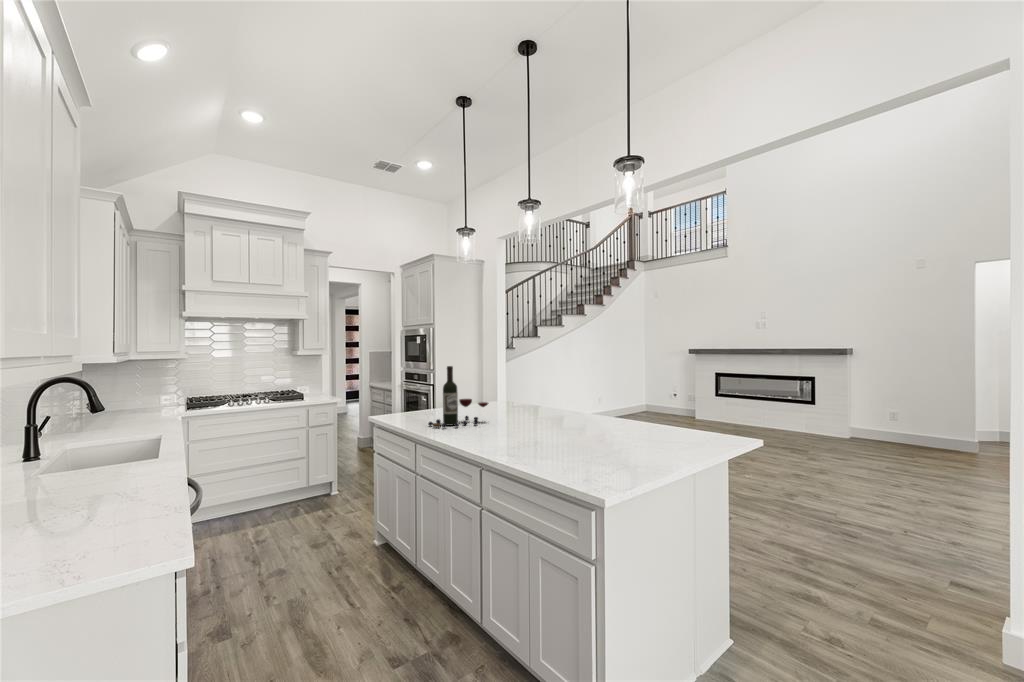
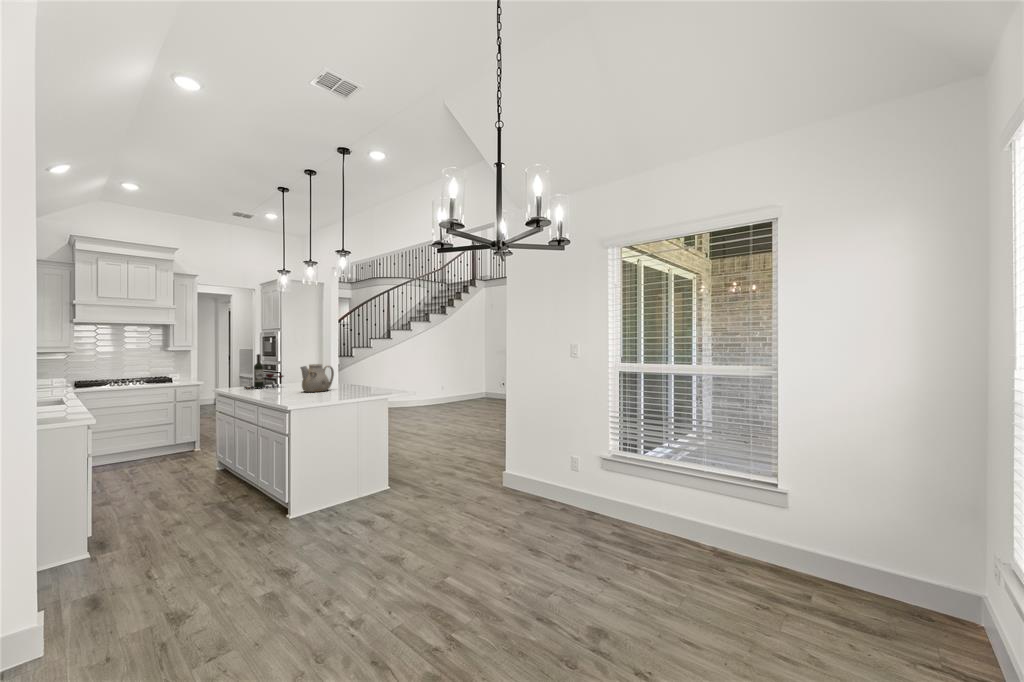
teapot: none [549,389,599,446] -> present [301,364,334,392]

